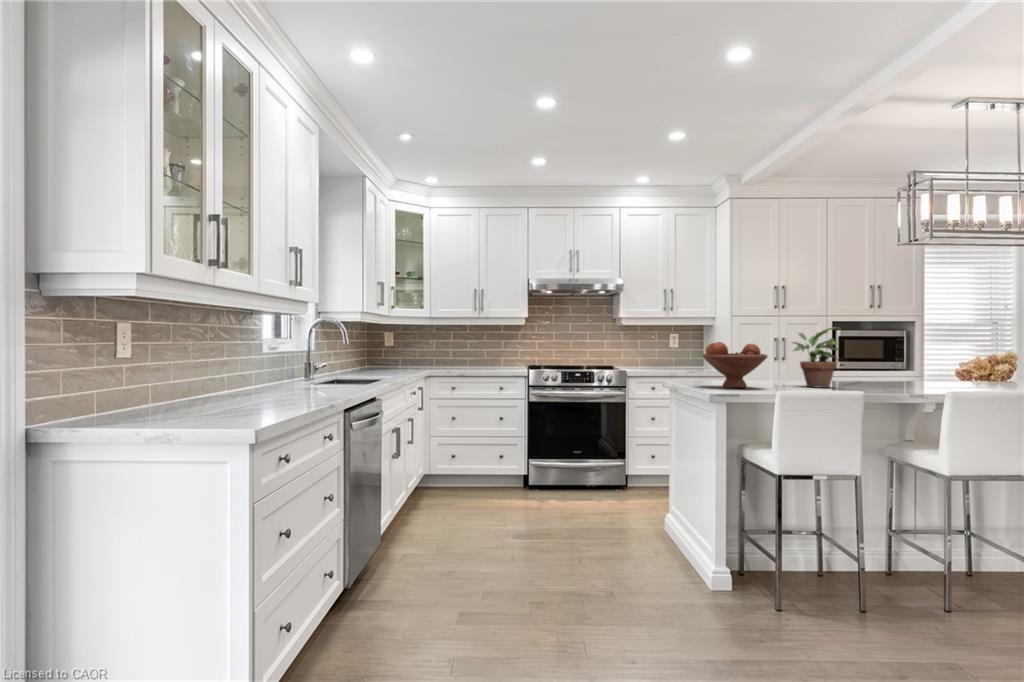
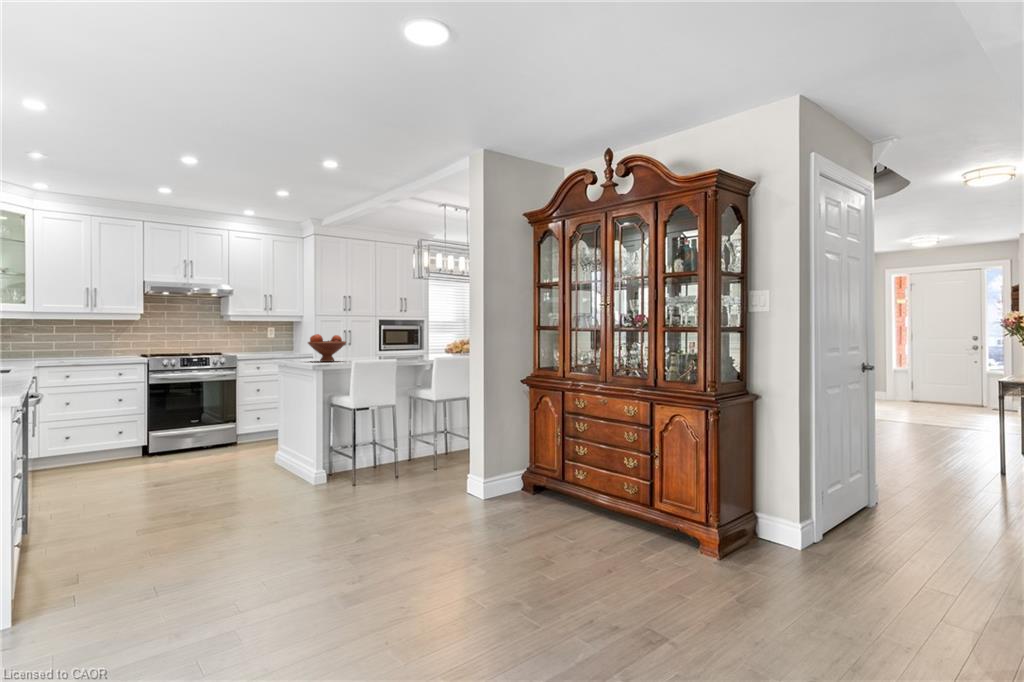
potted plant: present [793,328,839,388] -> none [358,326,385,360]

